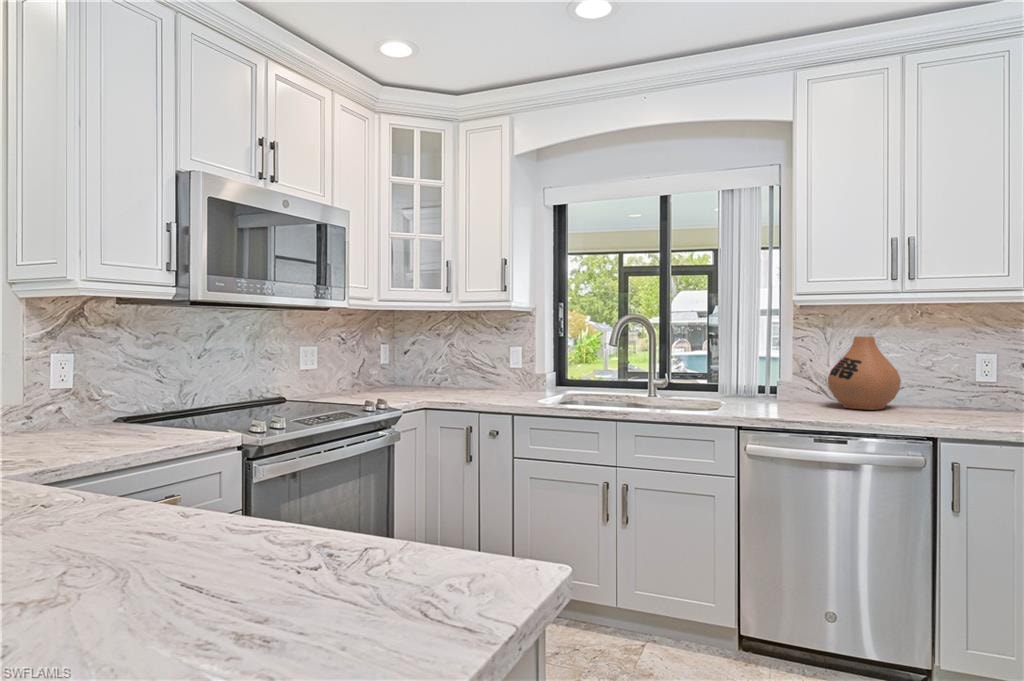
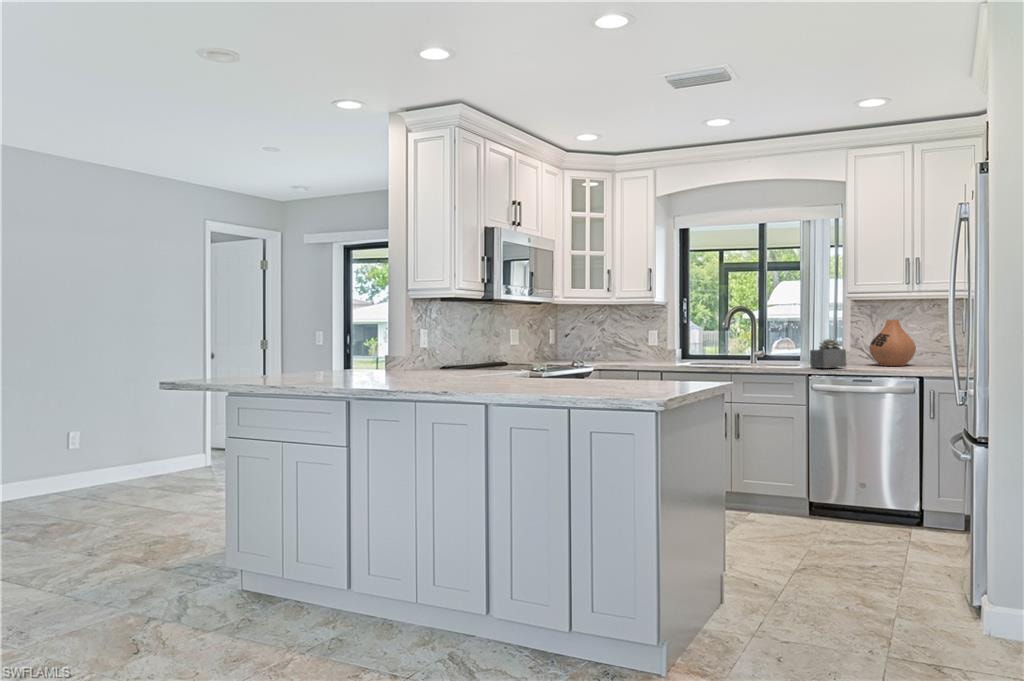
succulent plant: none [738,366,798,415] -> present [810,339,846,368]

